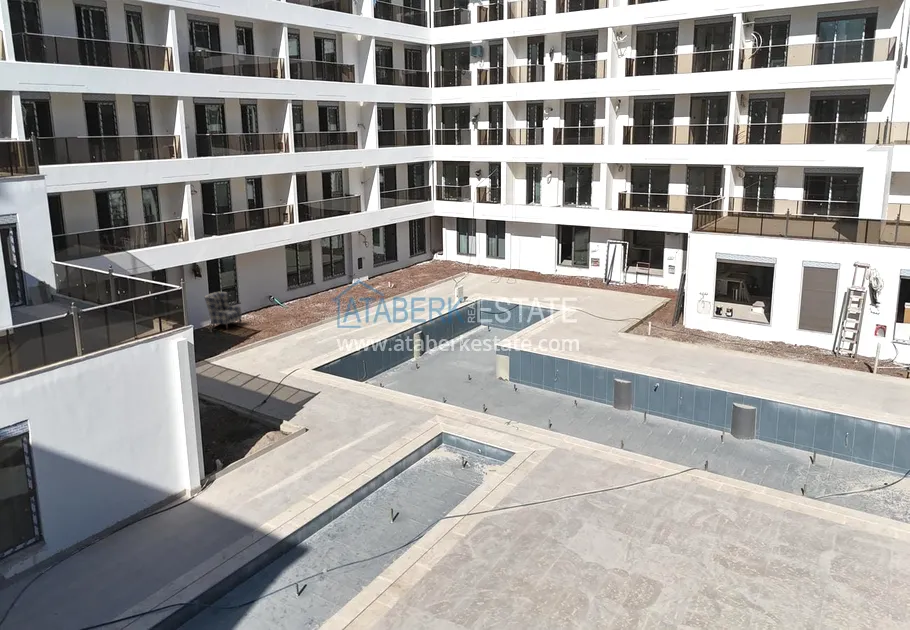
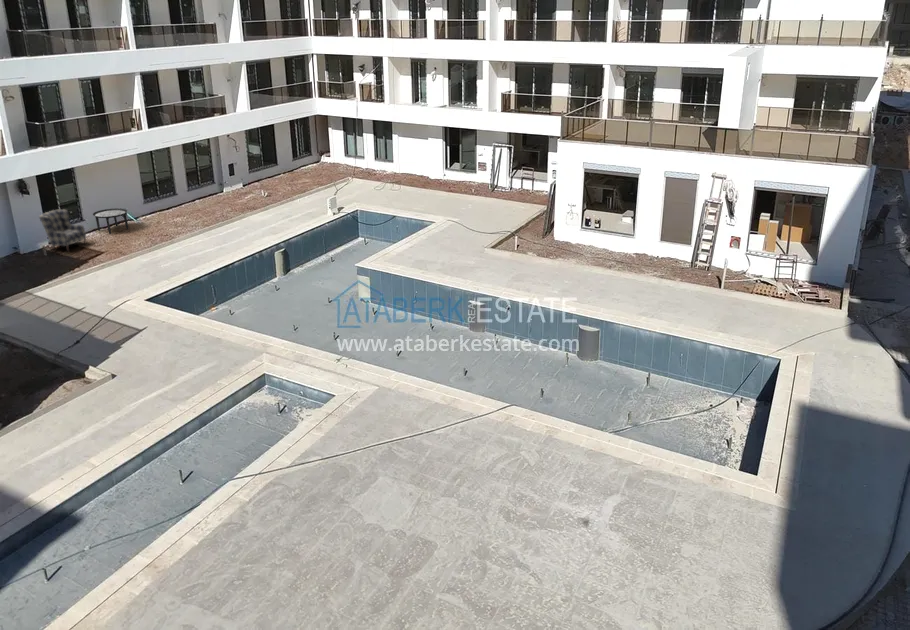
round table: none [245,293,276,316] -> present [93,208,129,234]

